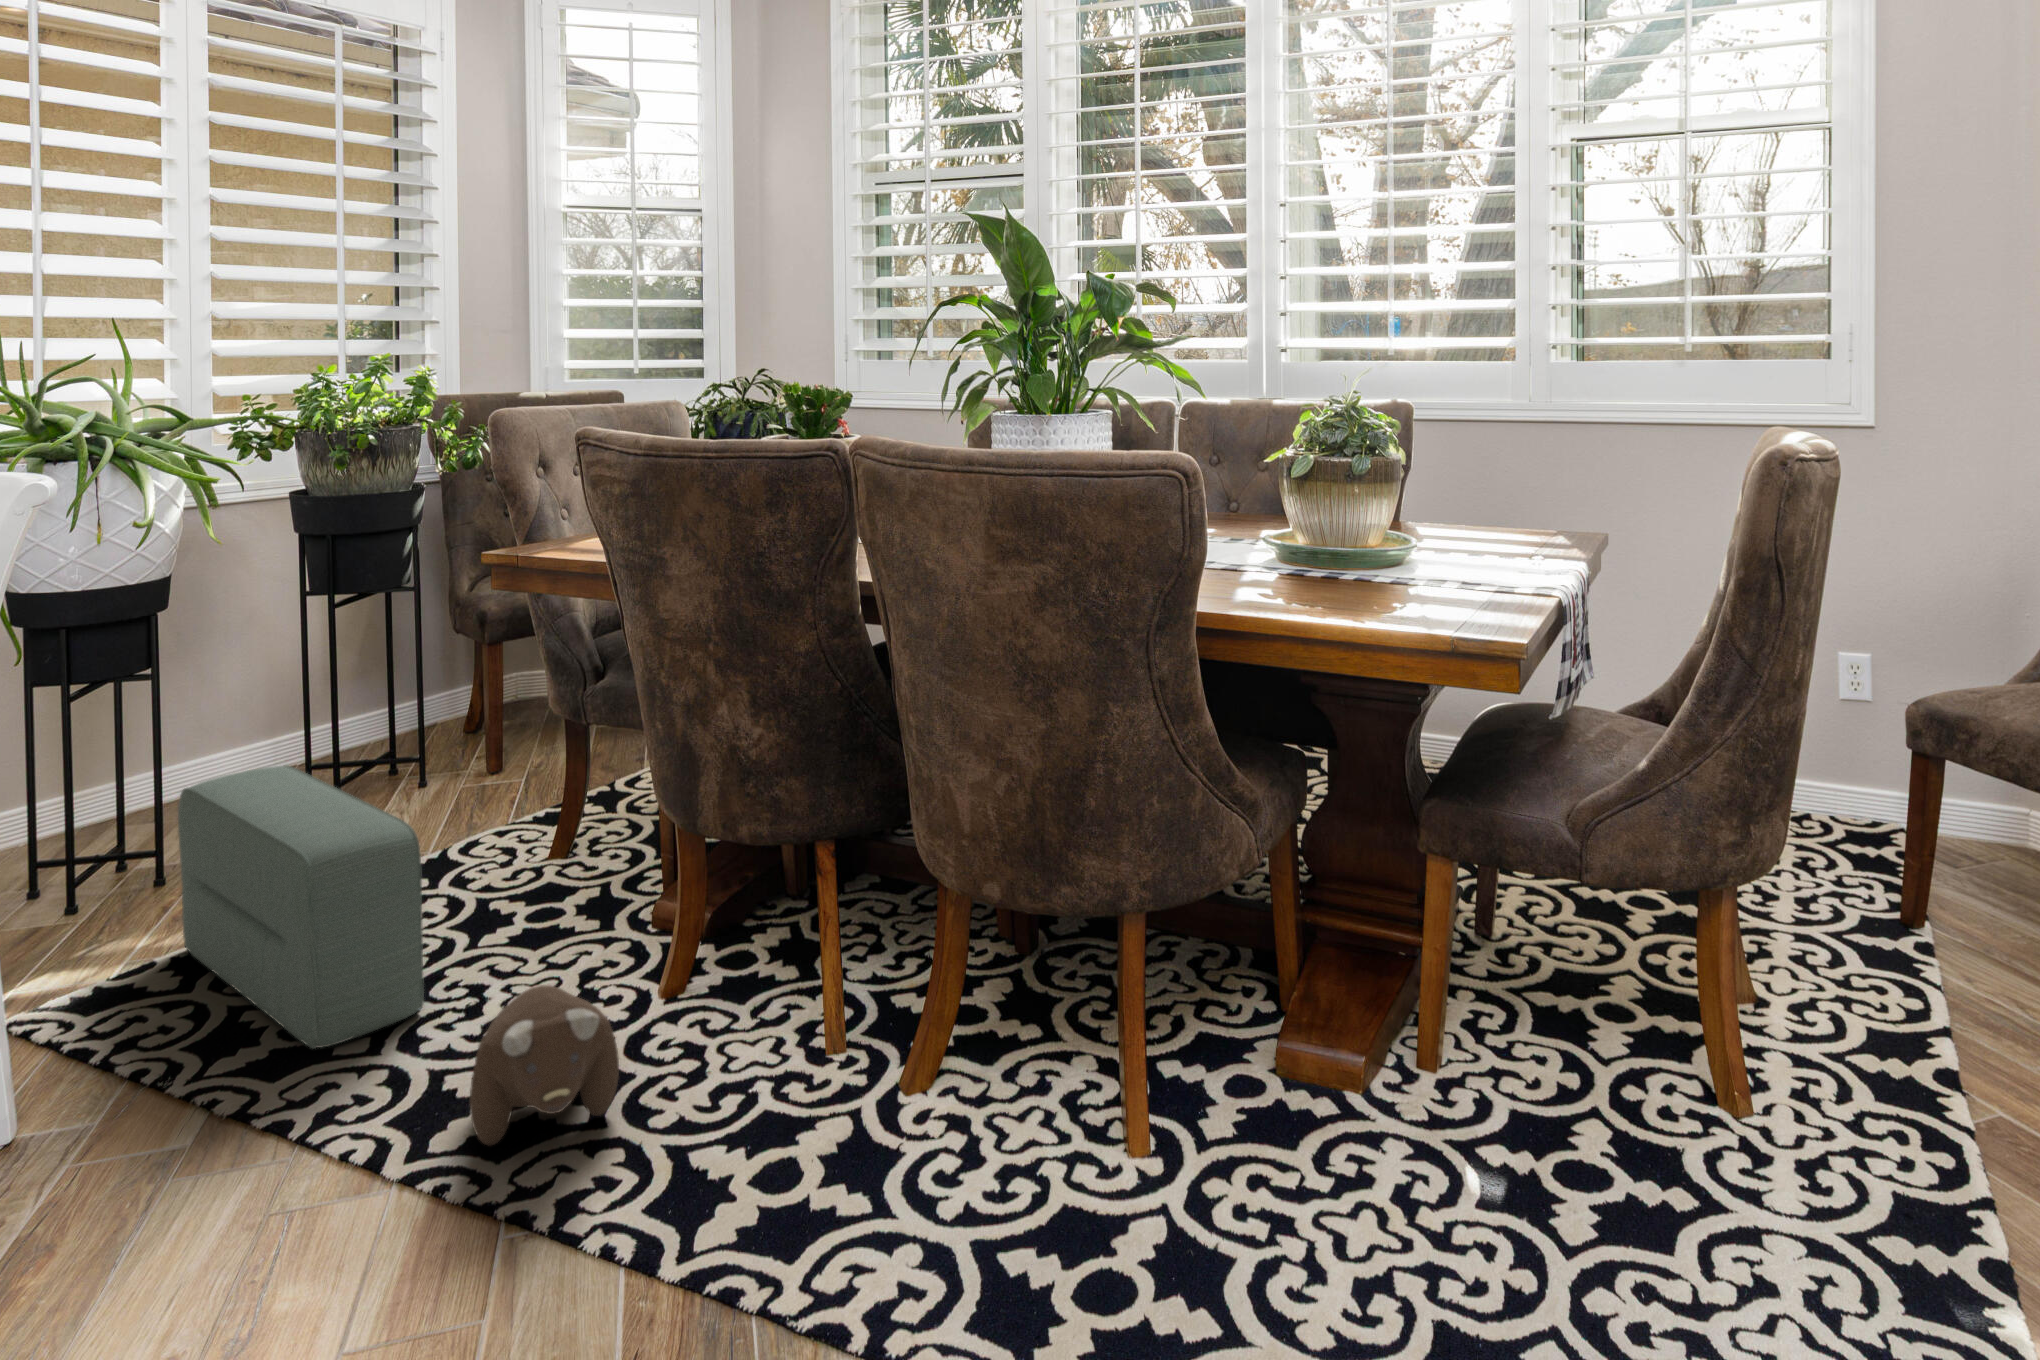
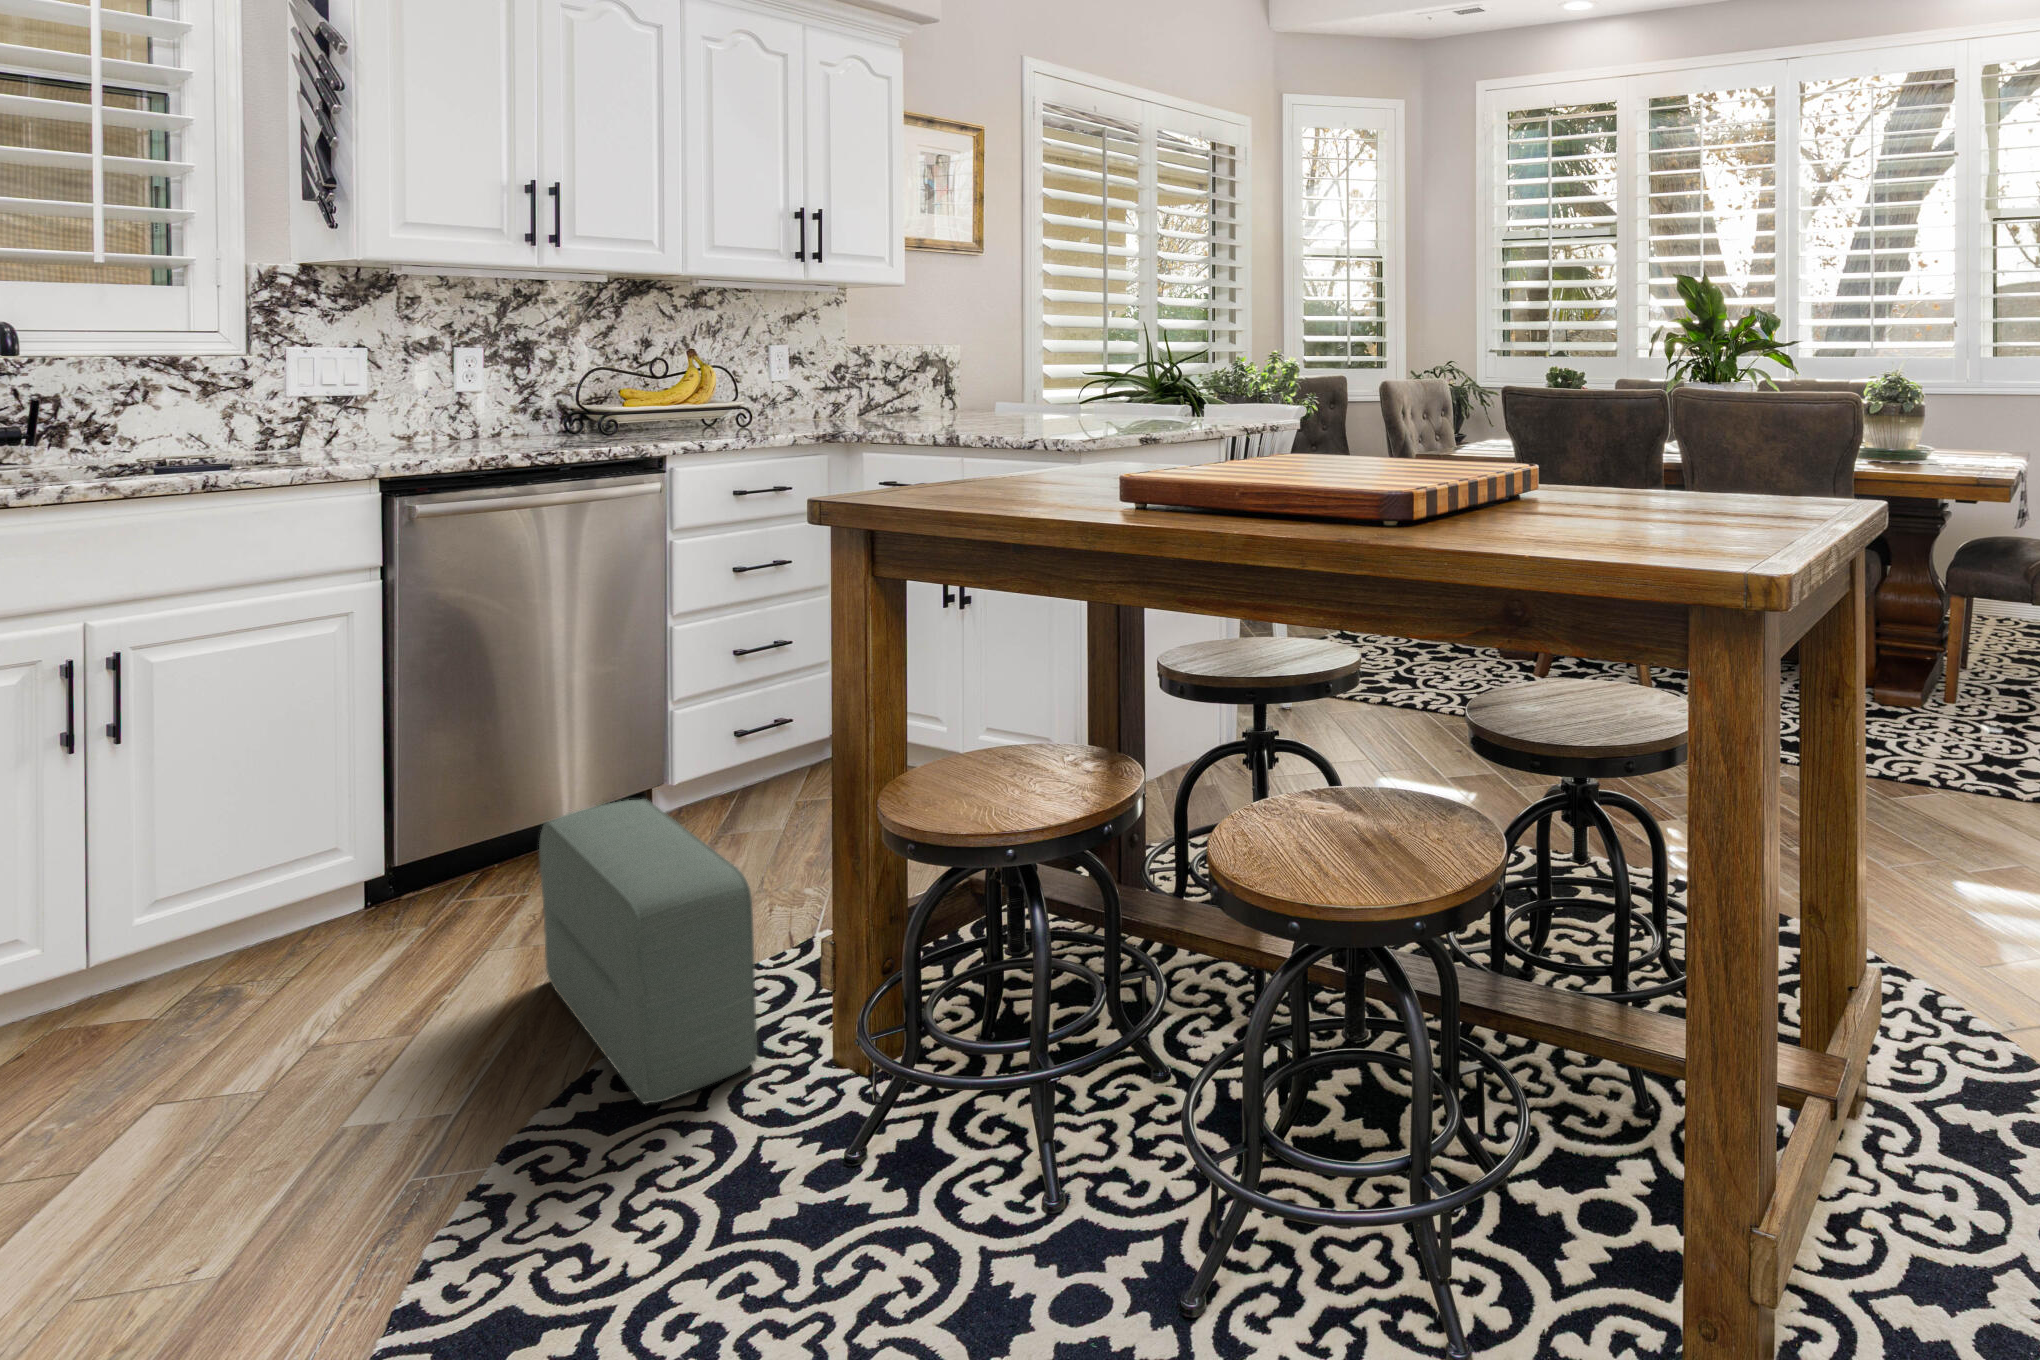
plush toy: present [470,985,619,1146] -> none [774,1061,931,1236]

